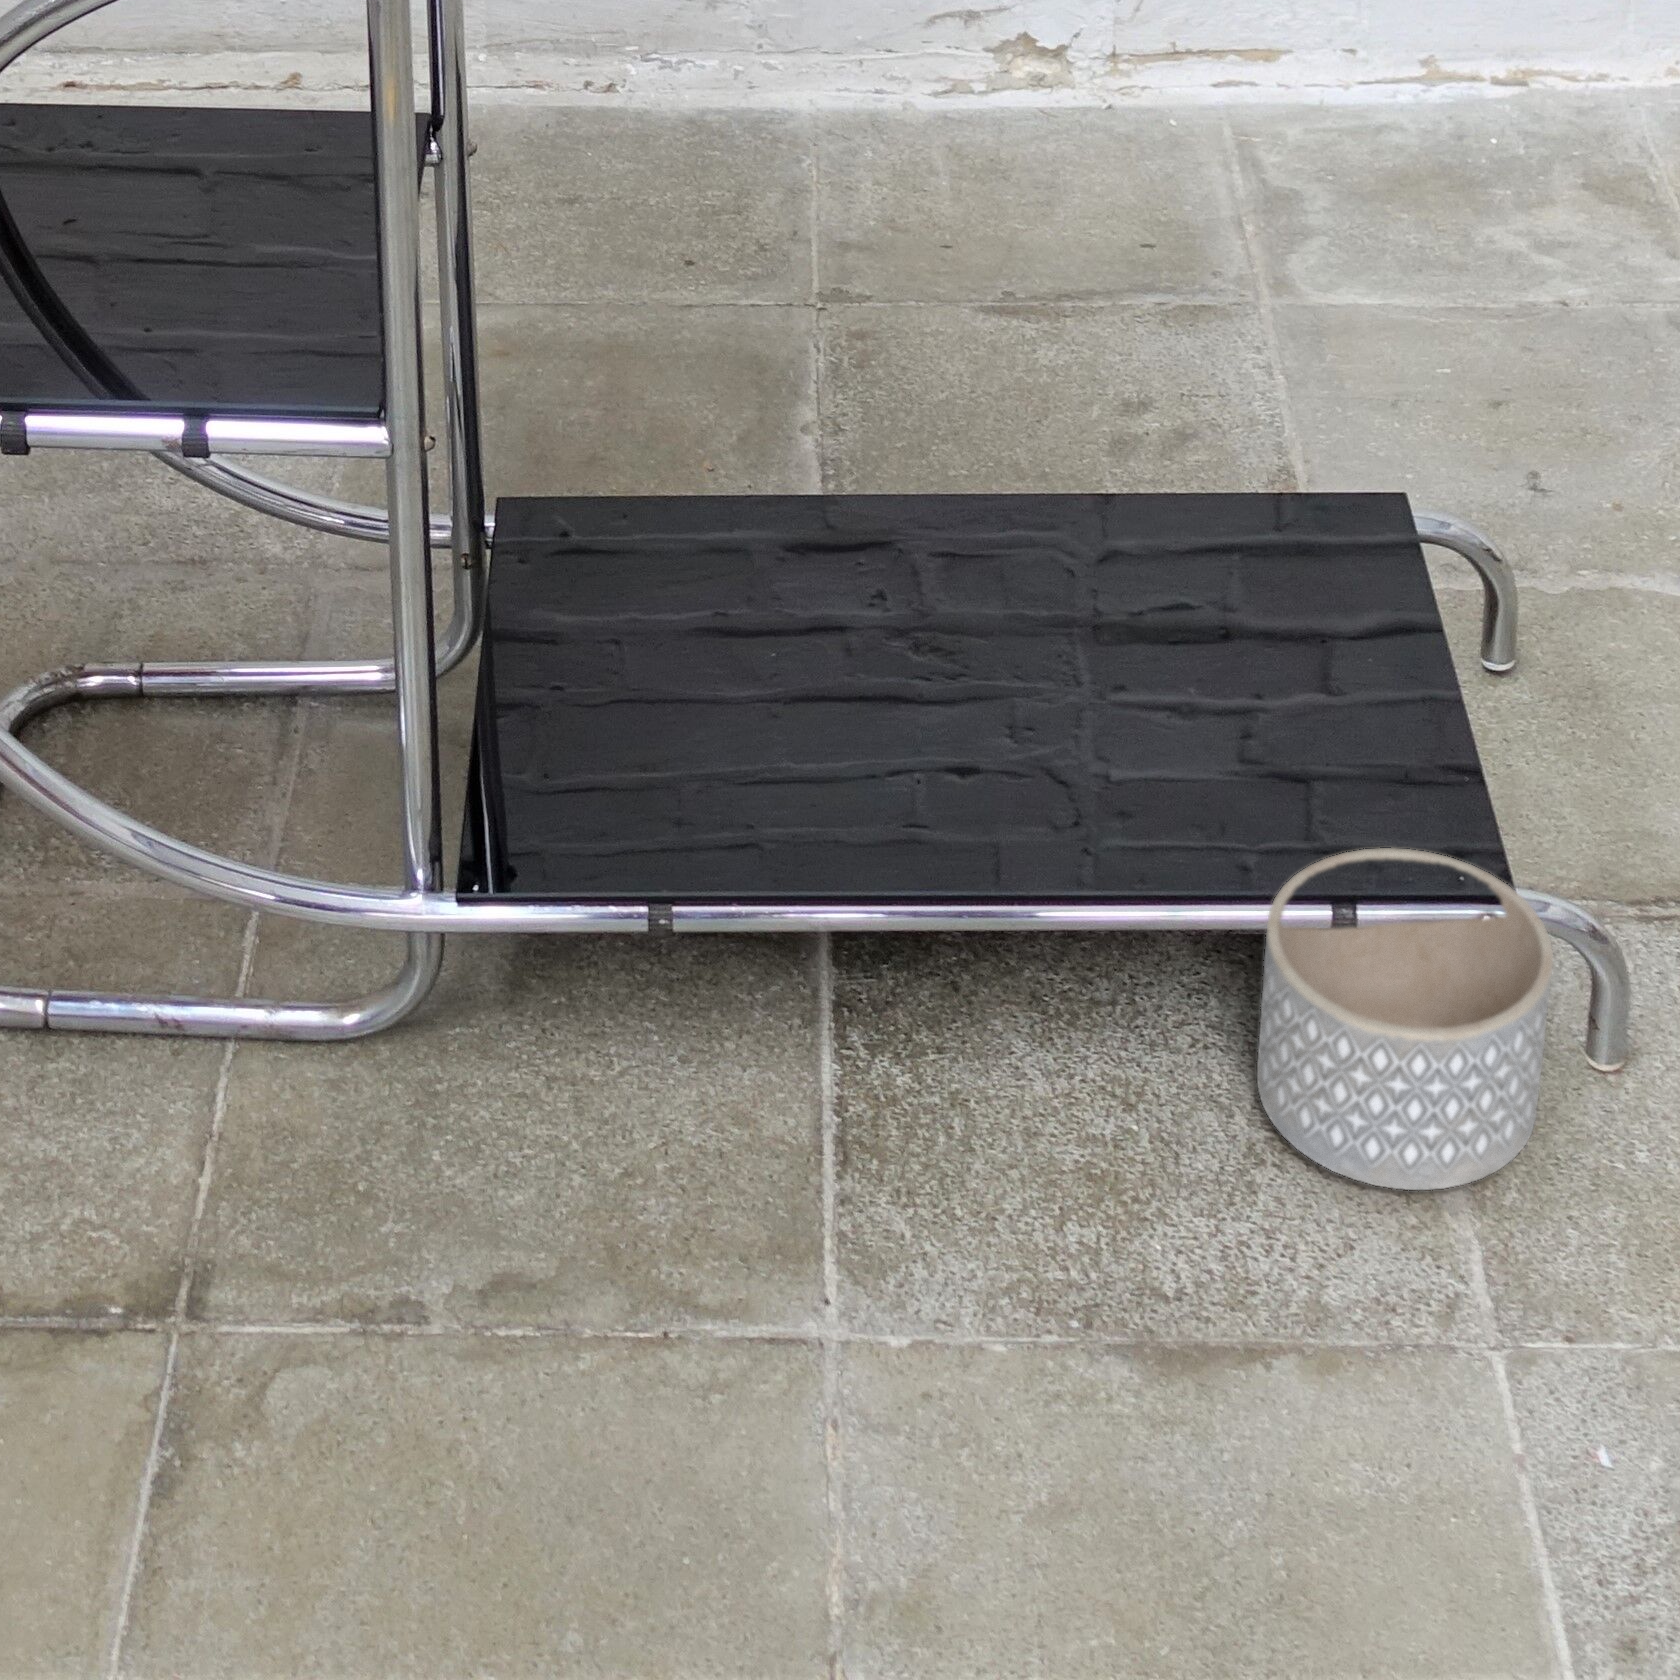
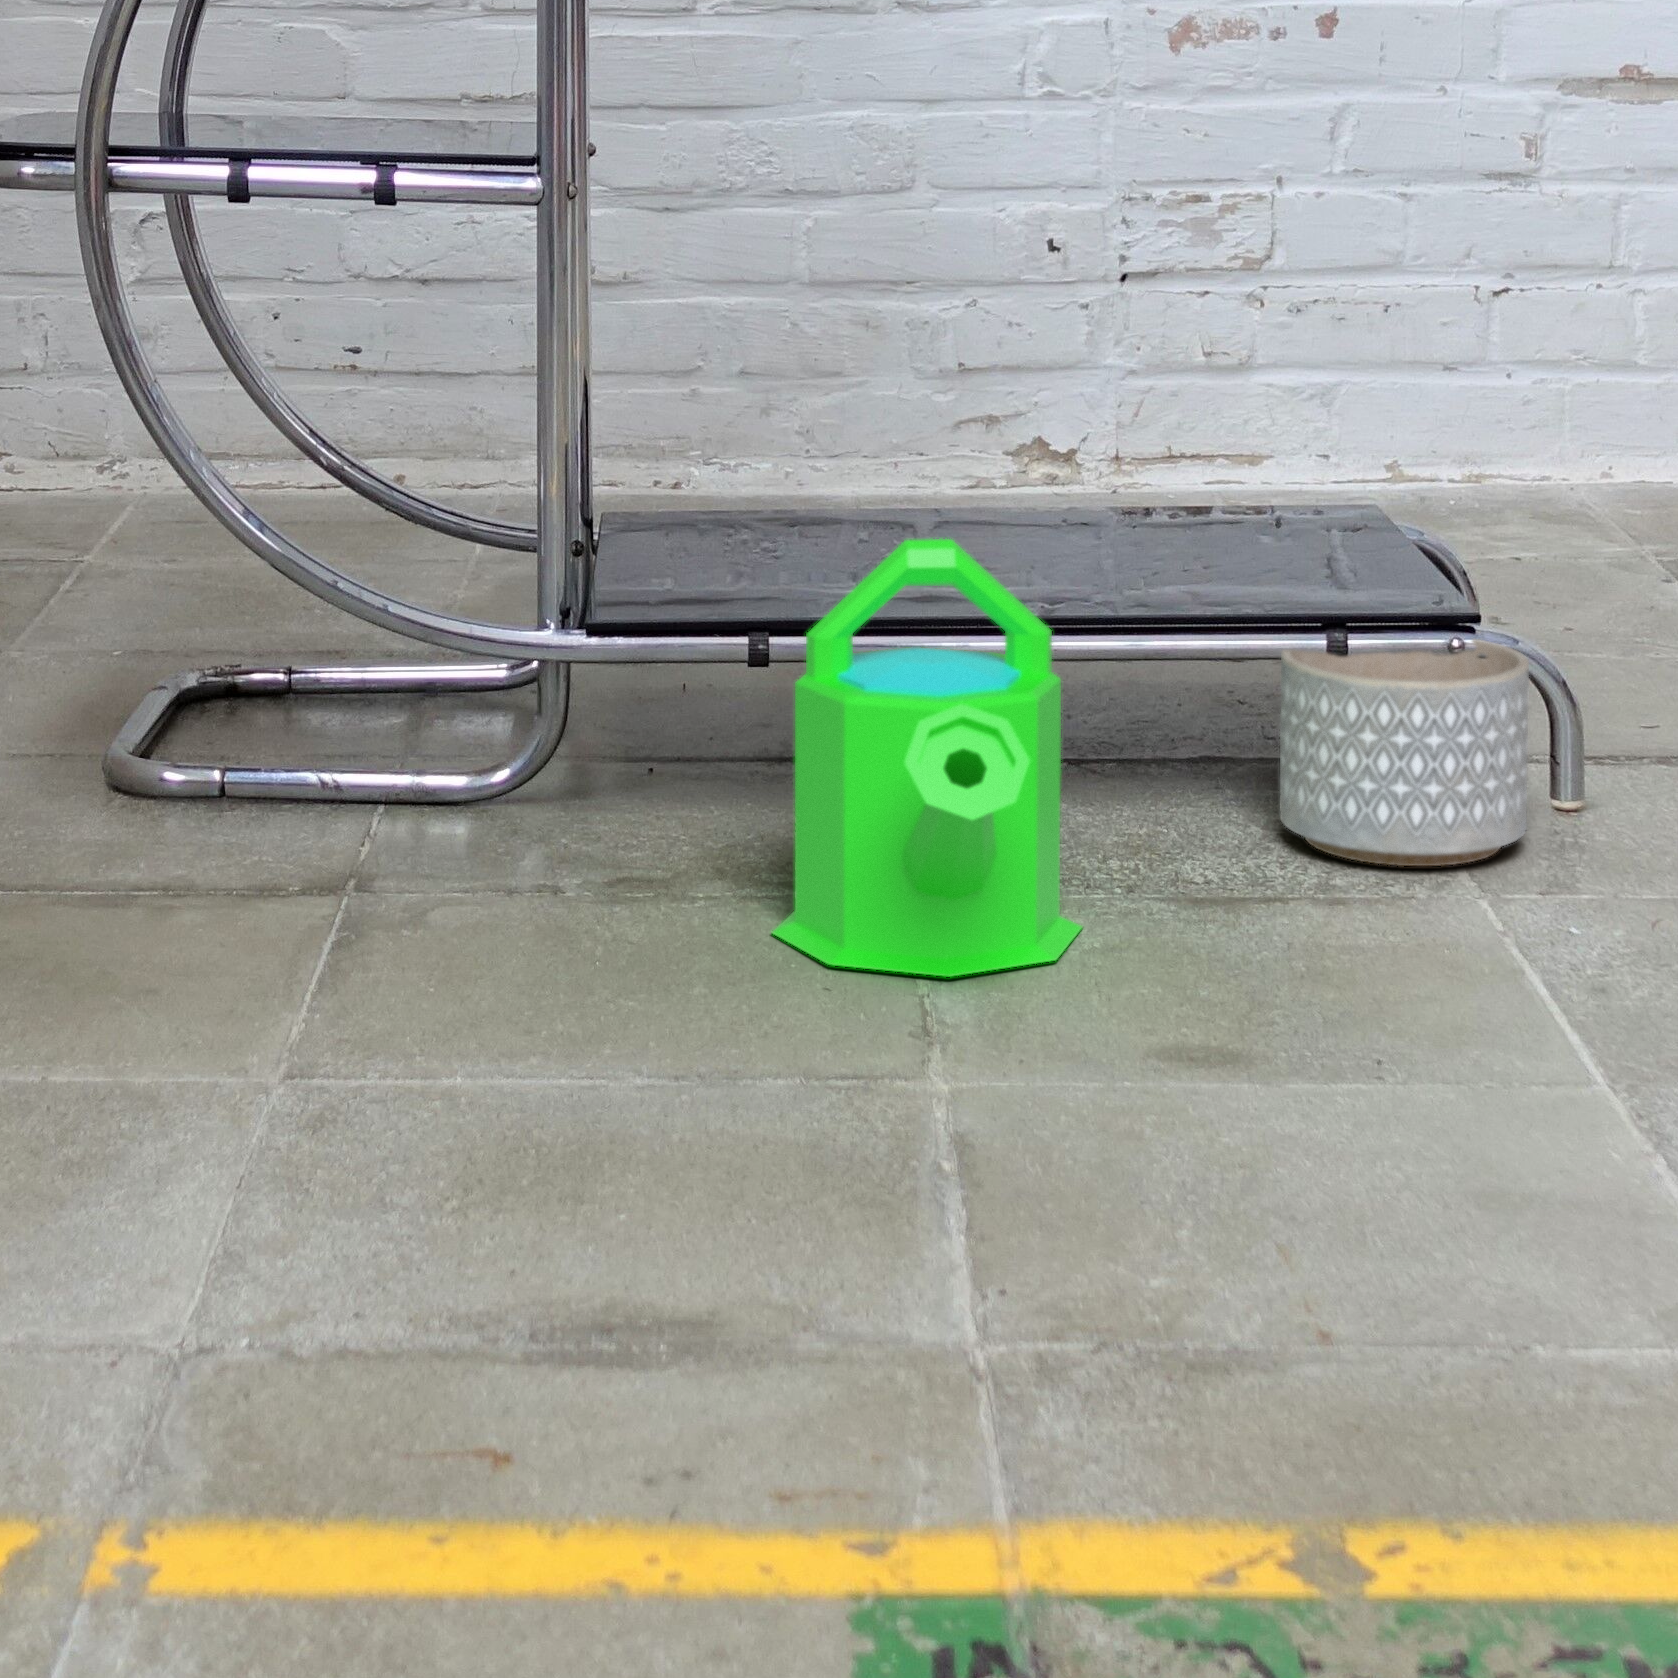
watering can: none [668,998,1023,1500] -> present [772,539,1082,977]

